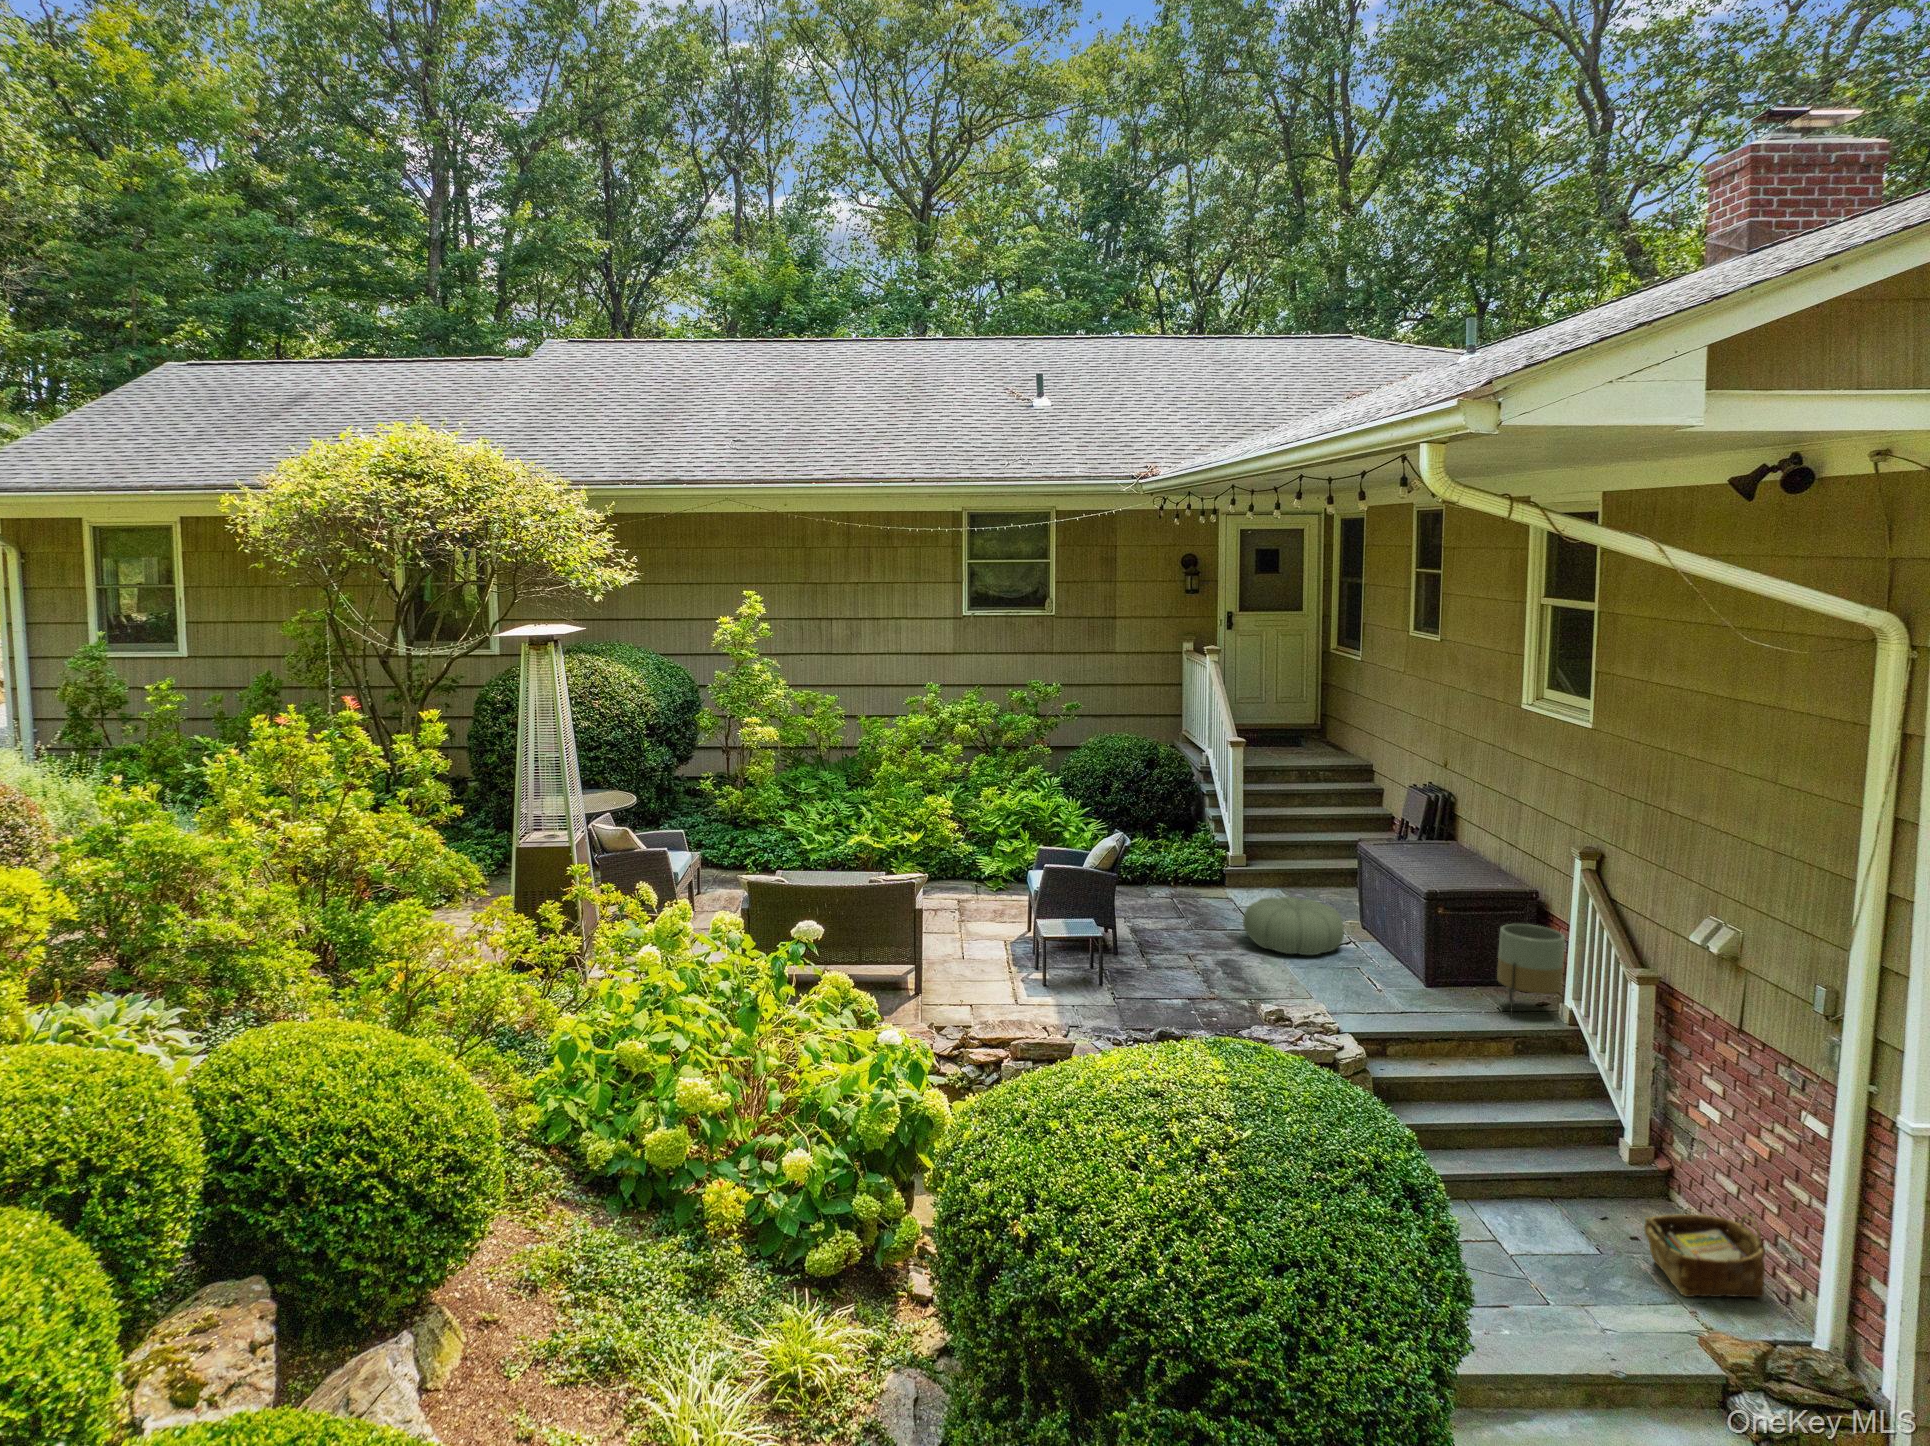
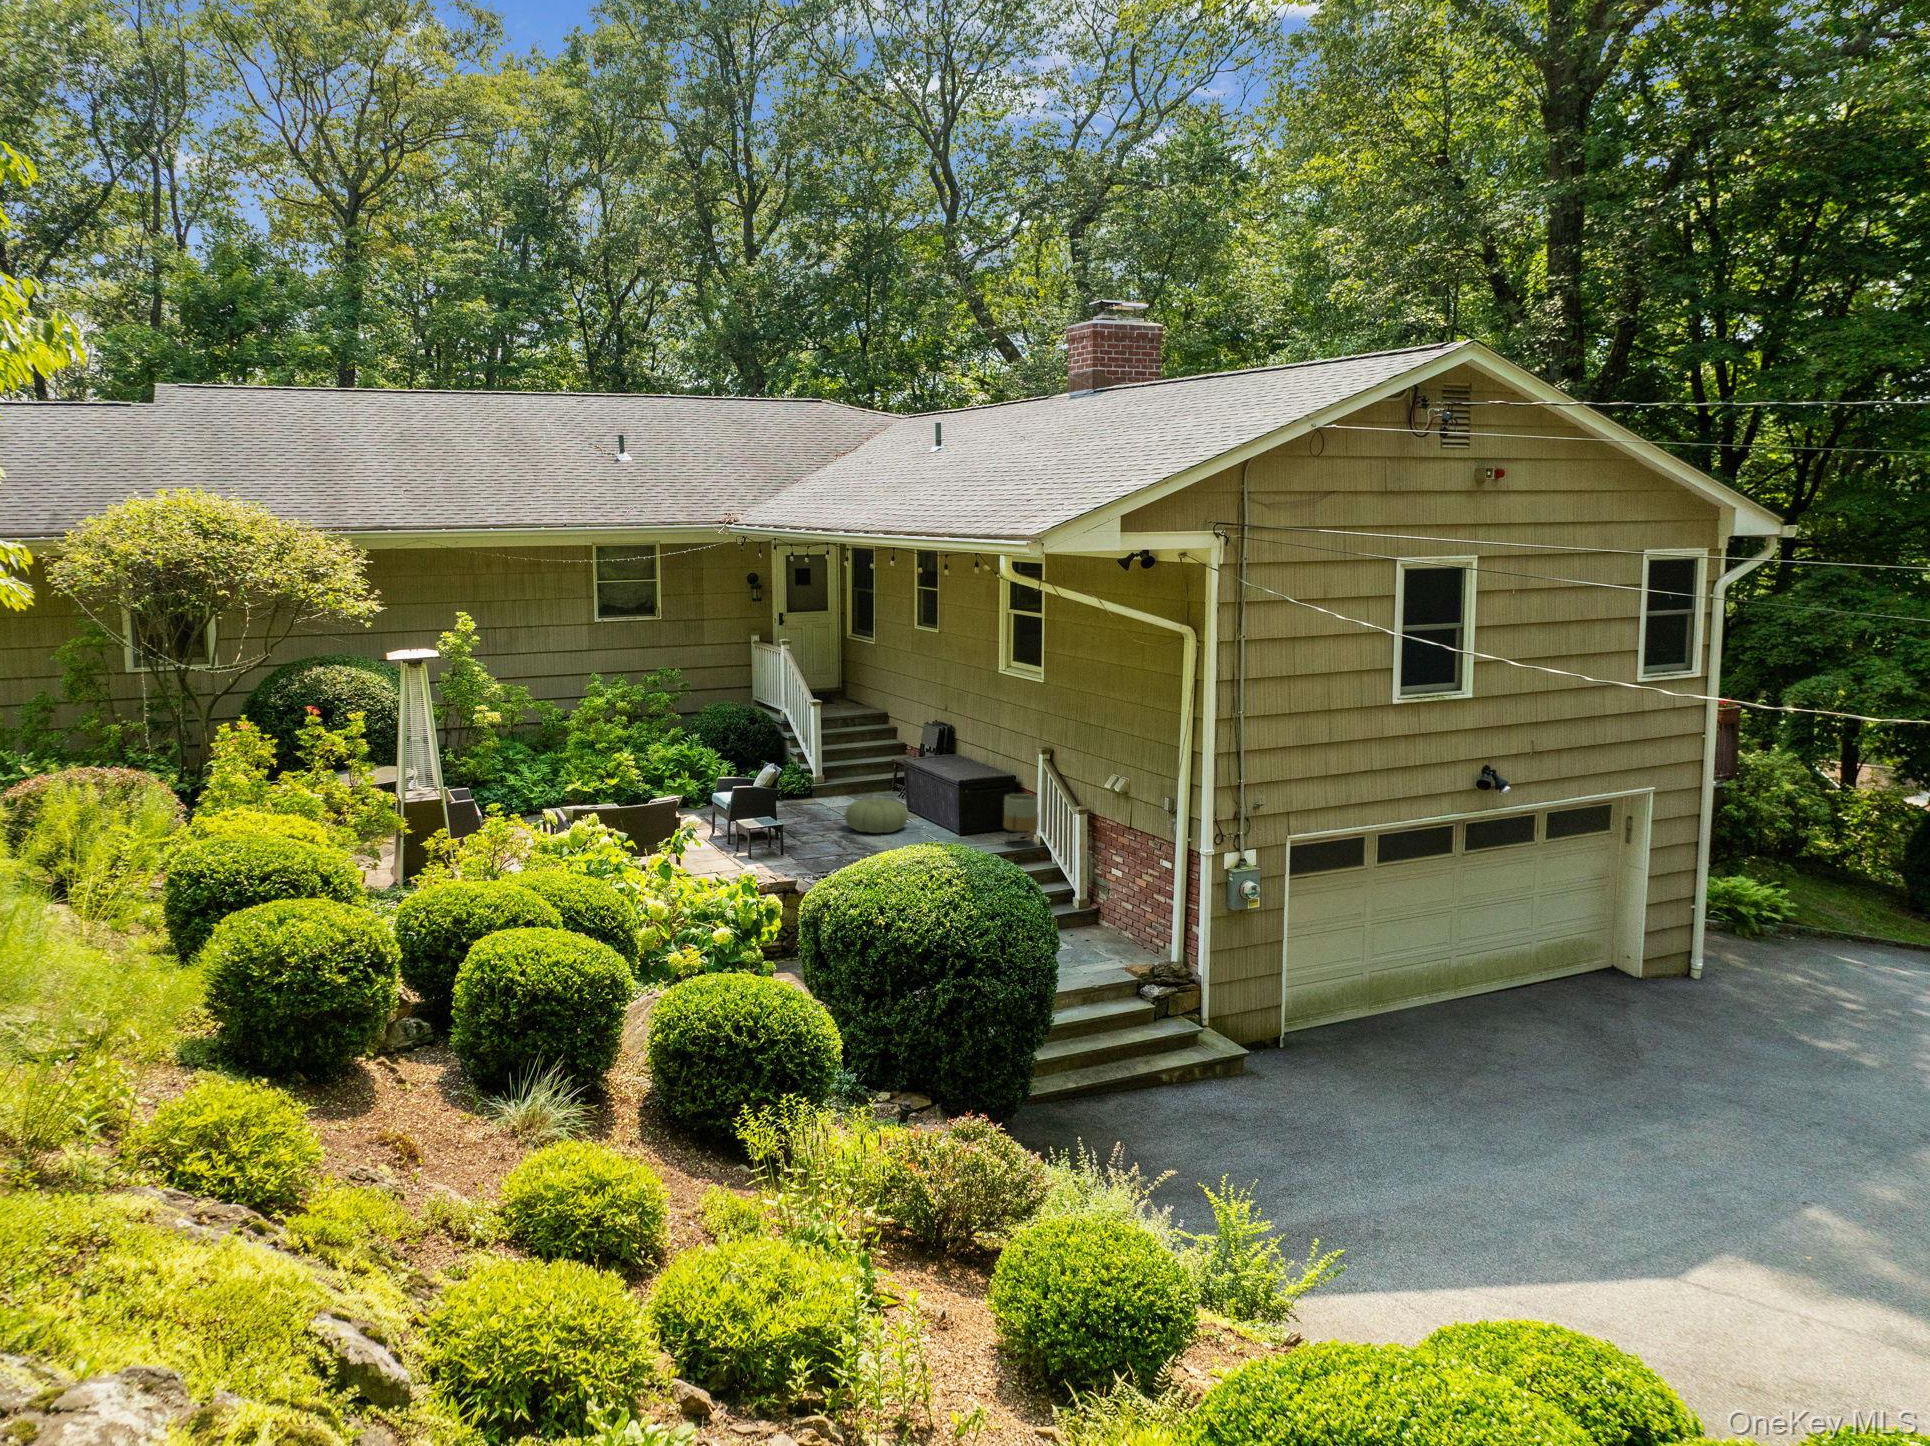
woven basket: present [1644,1214,1765,1297] -> none [1094,917,1146,960]

